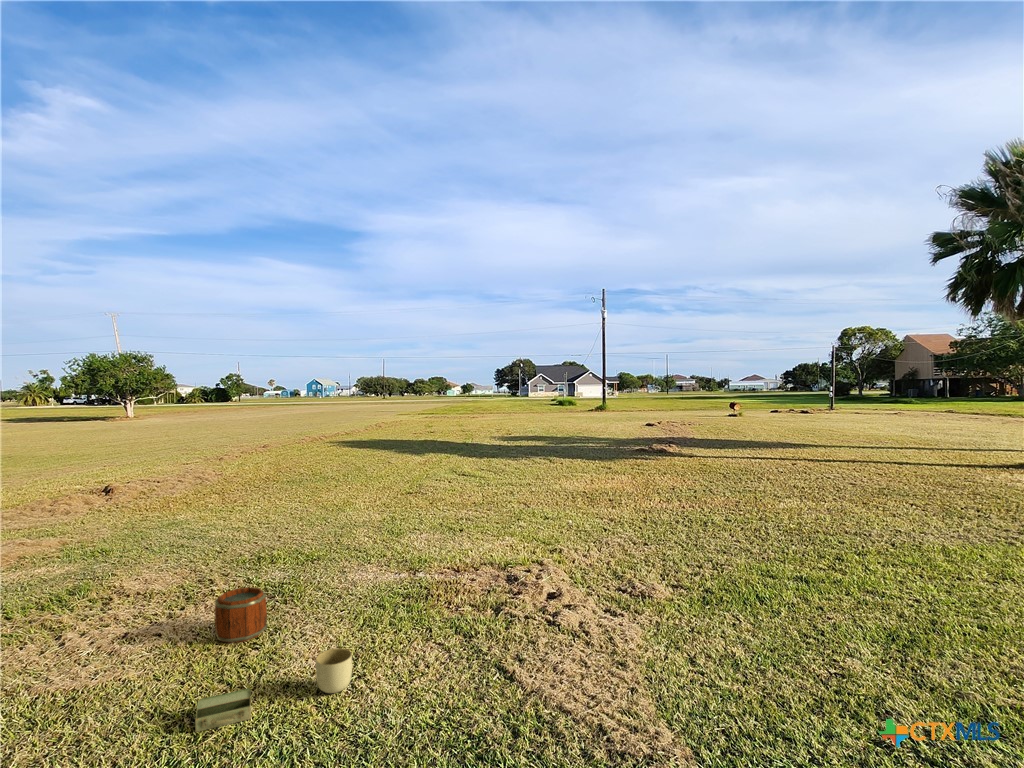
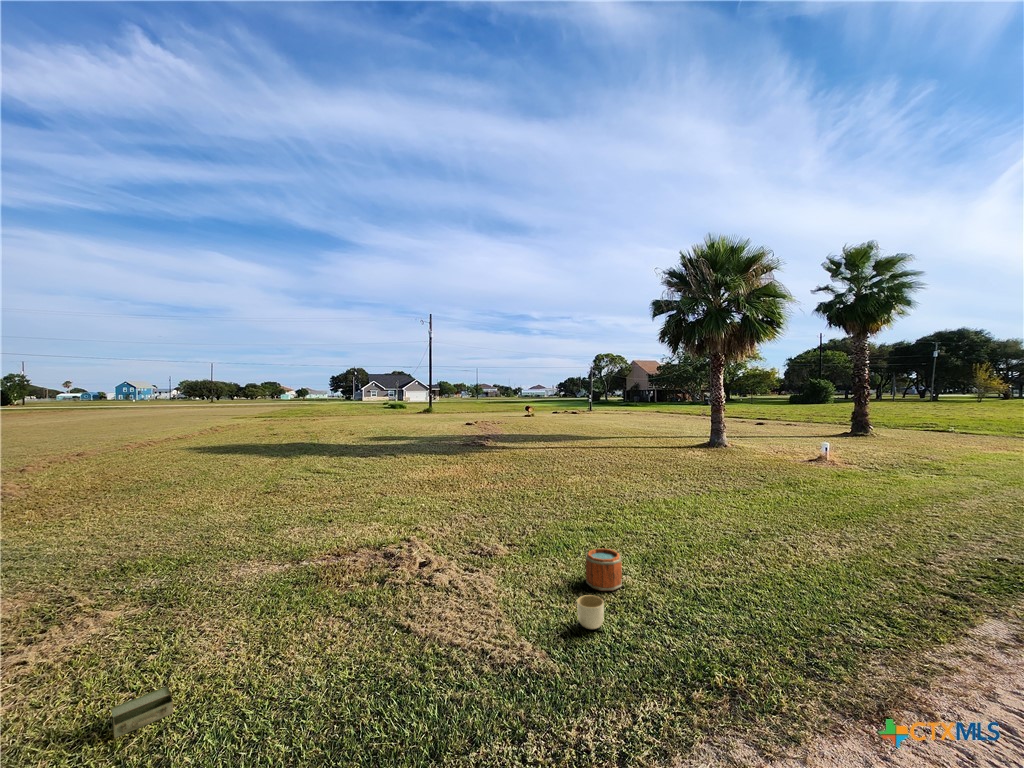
bucket: present [215,587,267,643] -> present [586,549,622,591]
planter: present [315,648,352,693] -> present [577,595,604,629]

